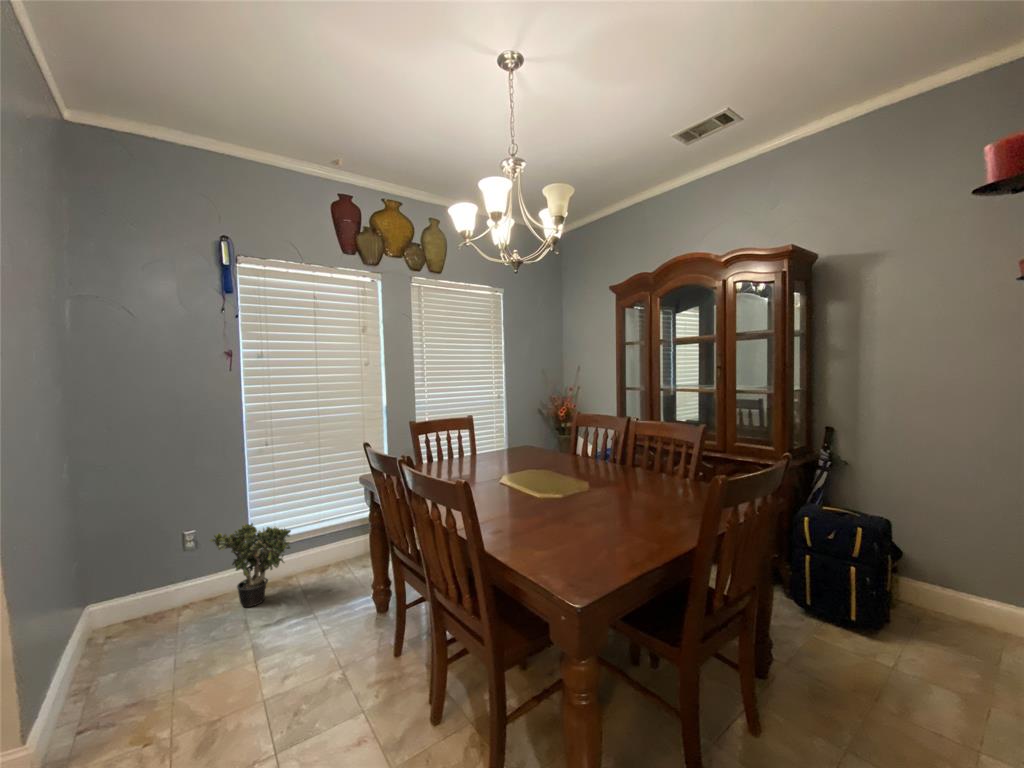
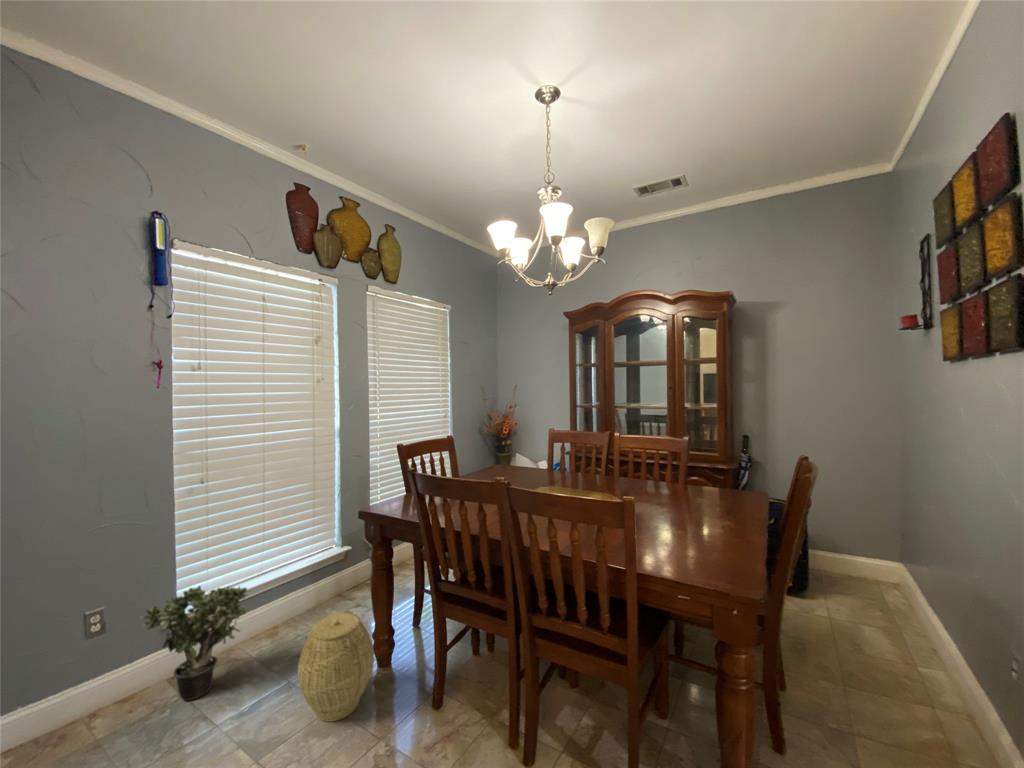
woven basket: none [294,560,358,646] -> present [297,612,374,722]

